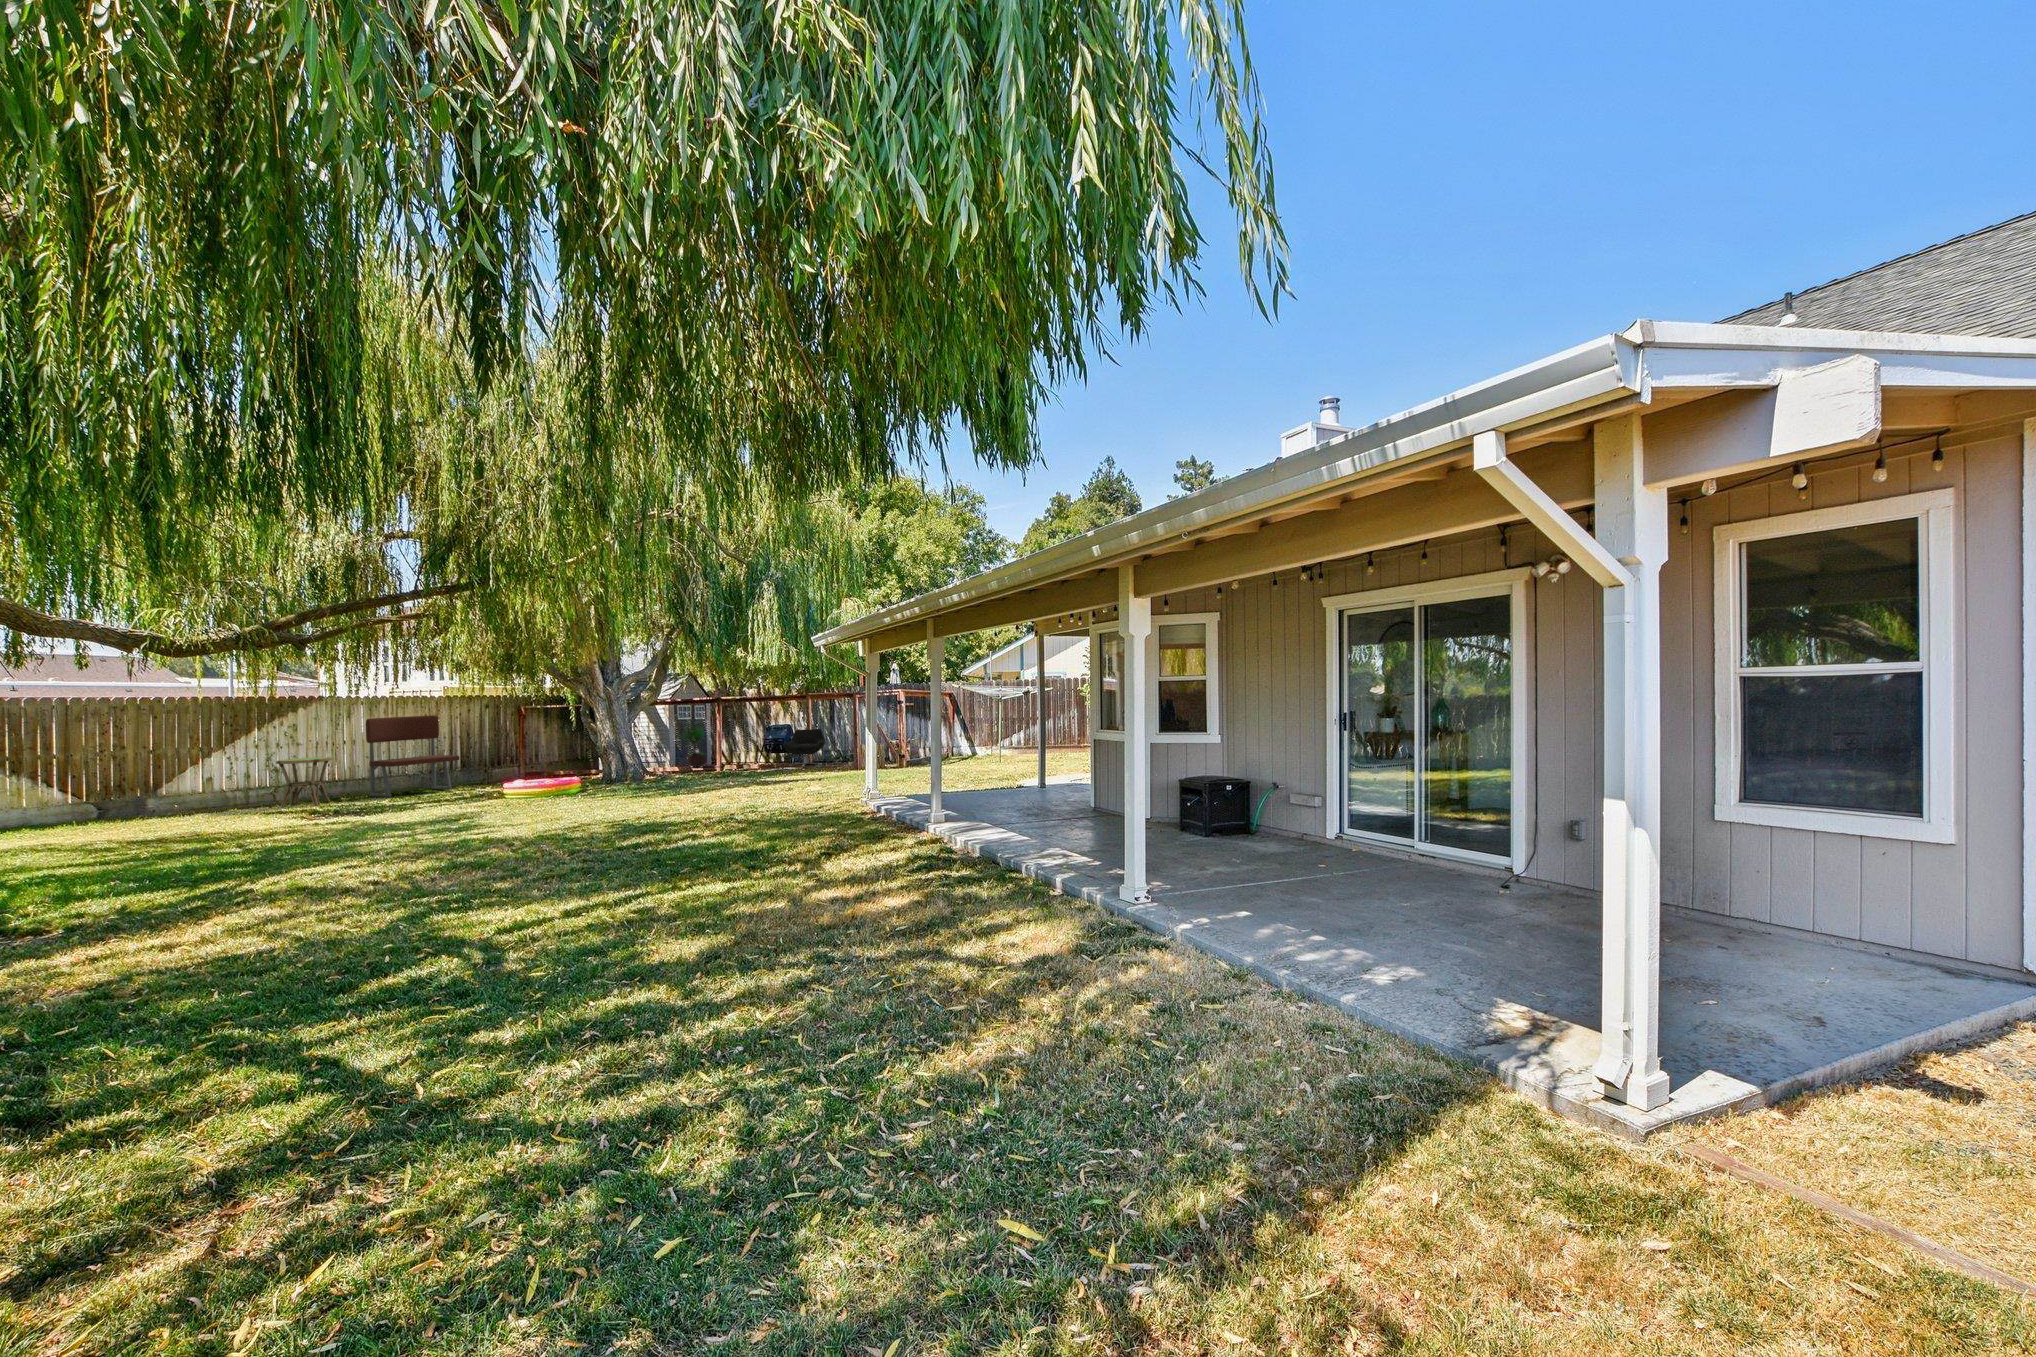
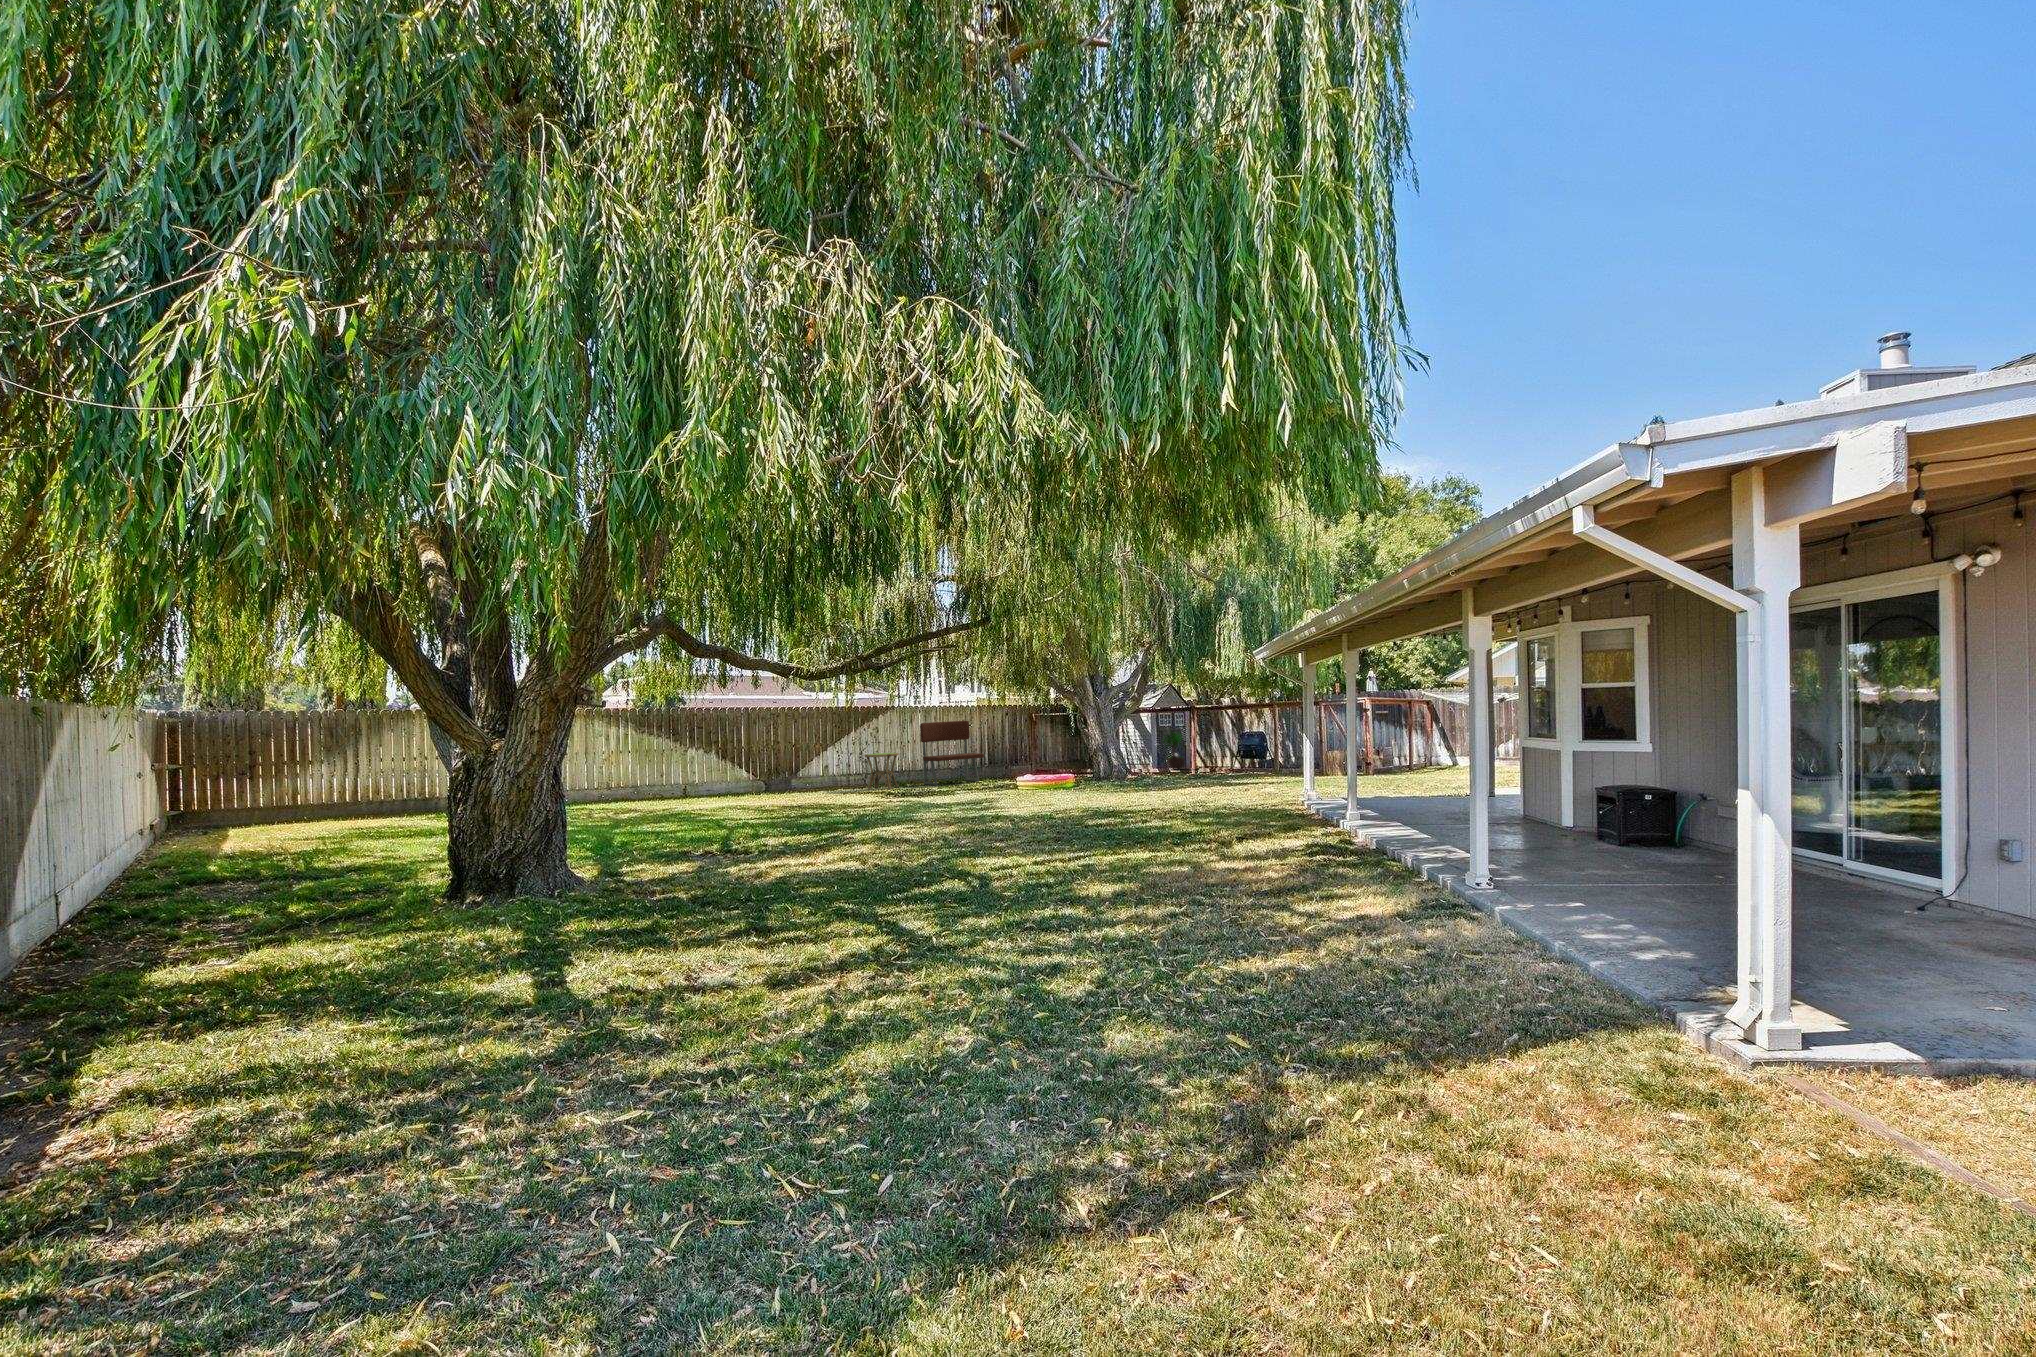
lounge chair: present [783,729,826,766] -> none [1255,735,1298,771]

